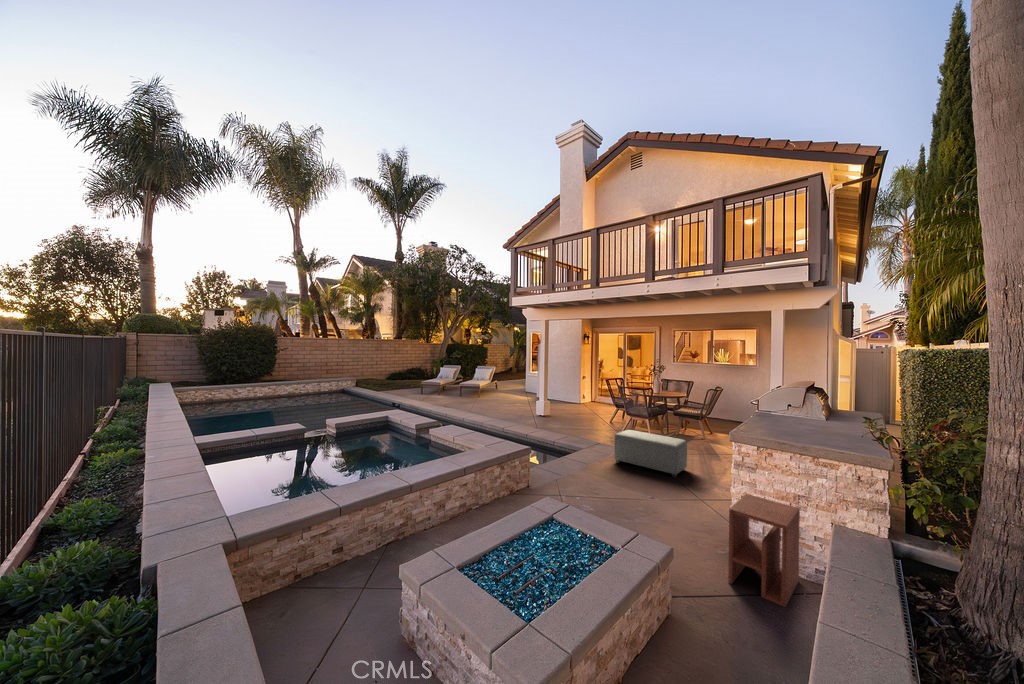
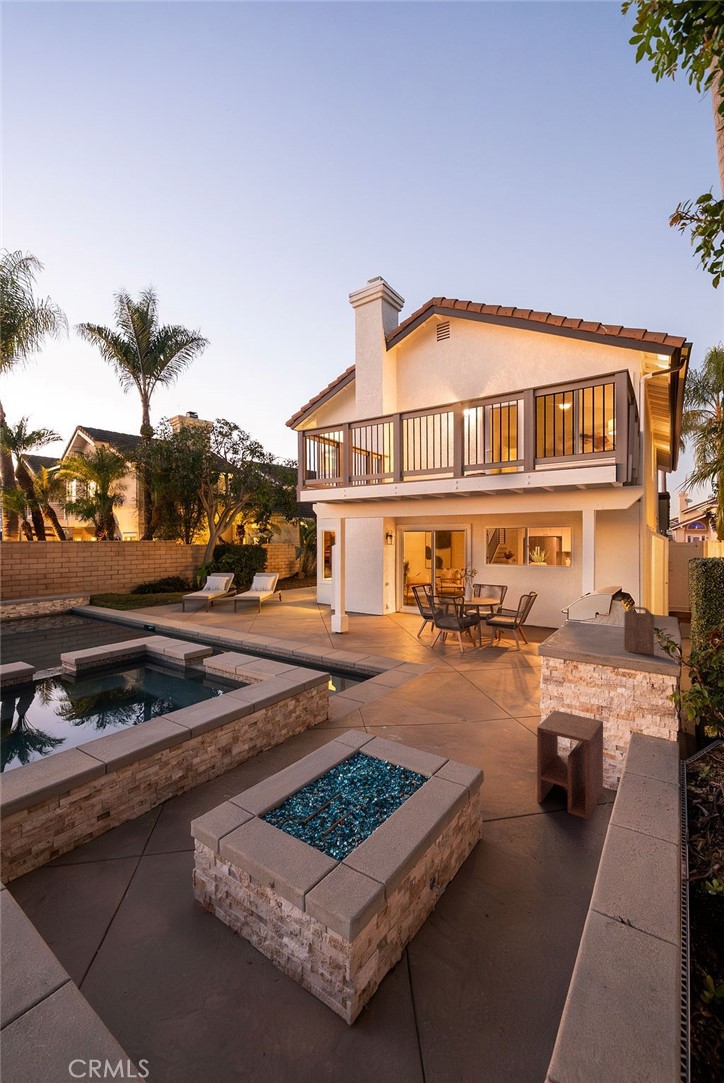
cutting board: none [823,395,858,445] -> present [624,607,654,655]
ottoman: present [614,430,687,477] -> none [422,646,499,697]

